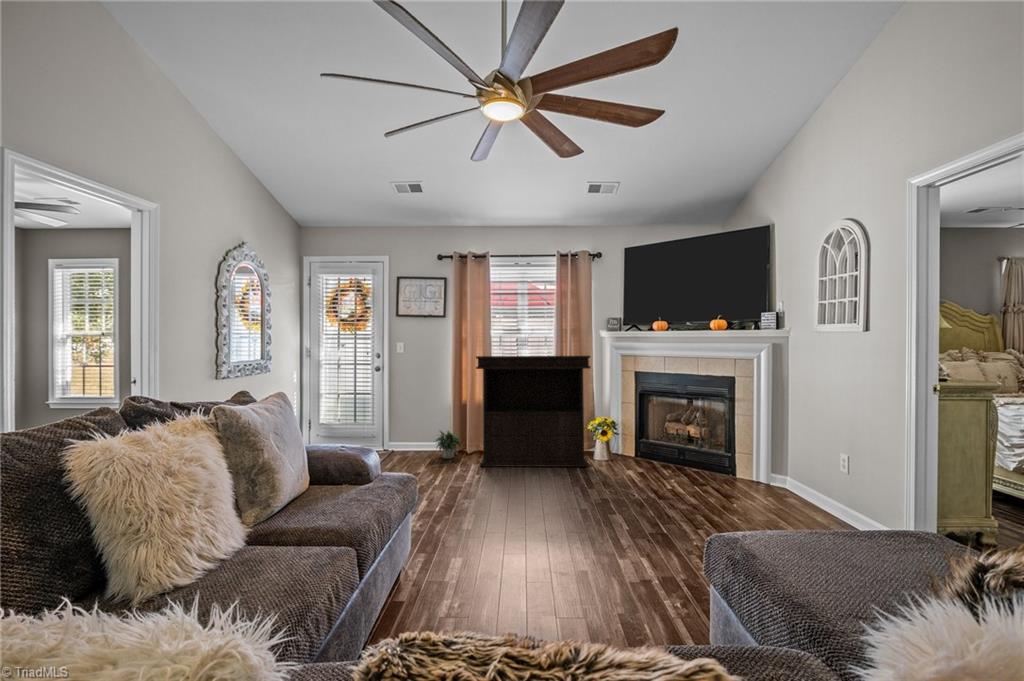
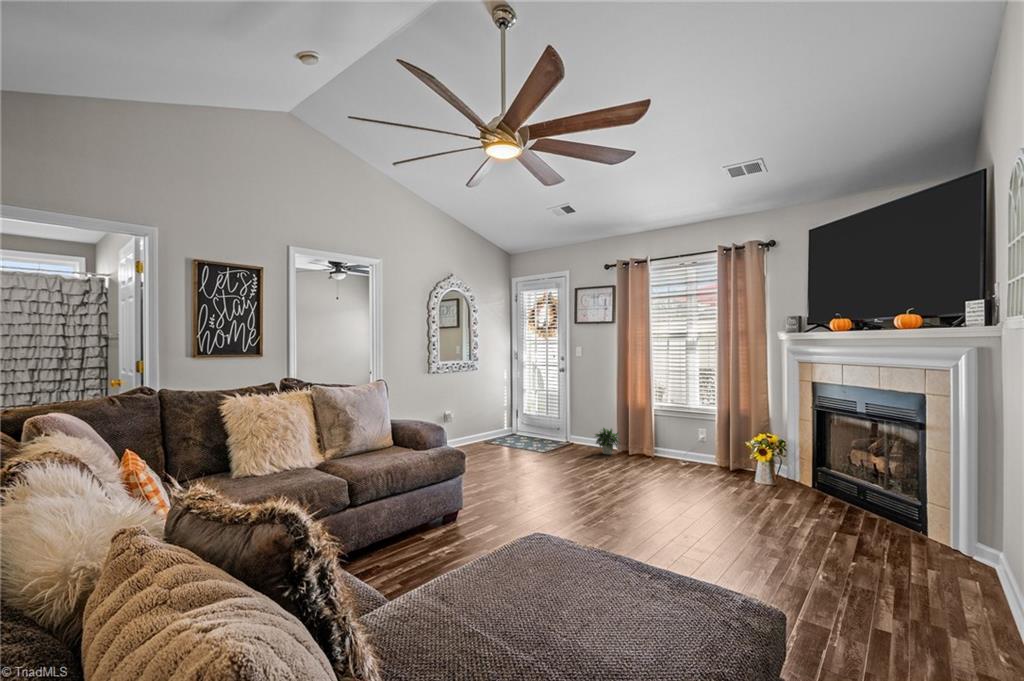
console table: present [476,356,590,467] -> none [616,360,741,484]

